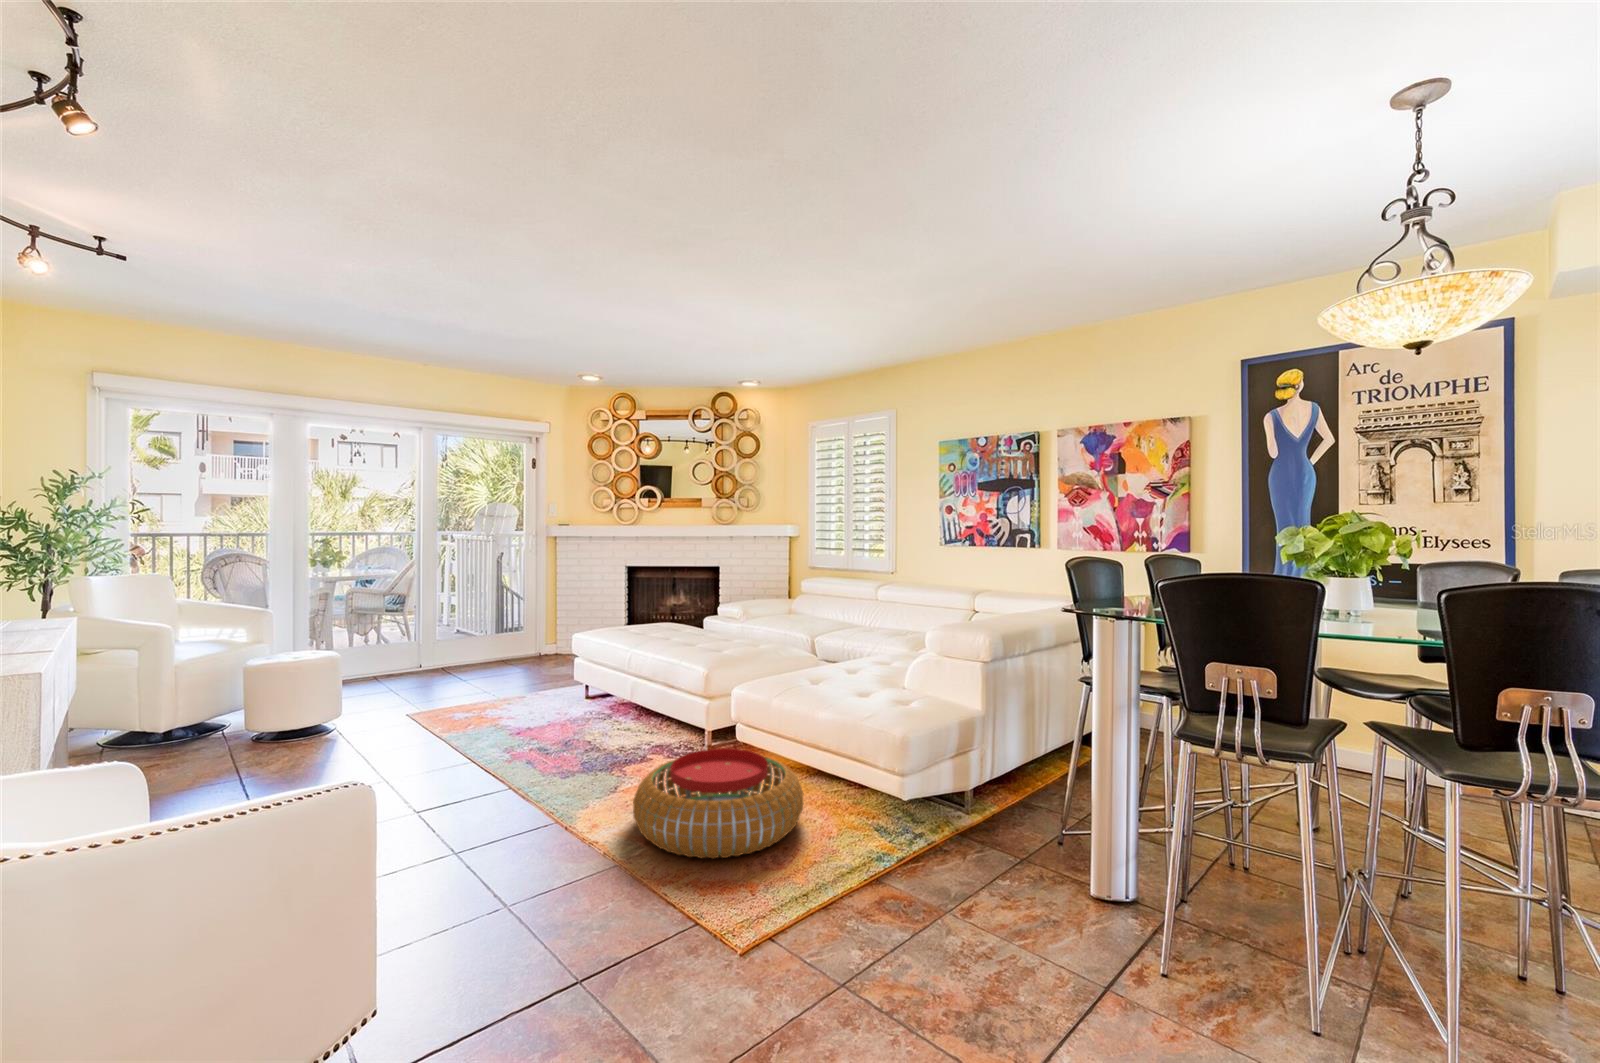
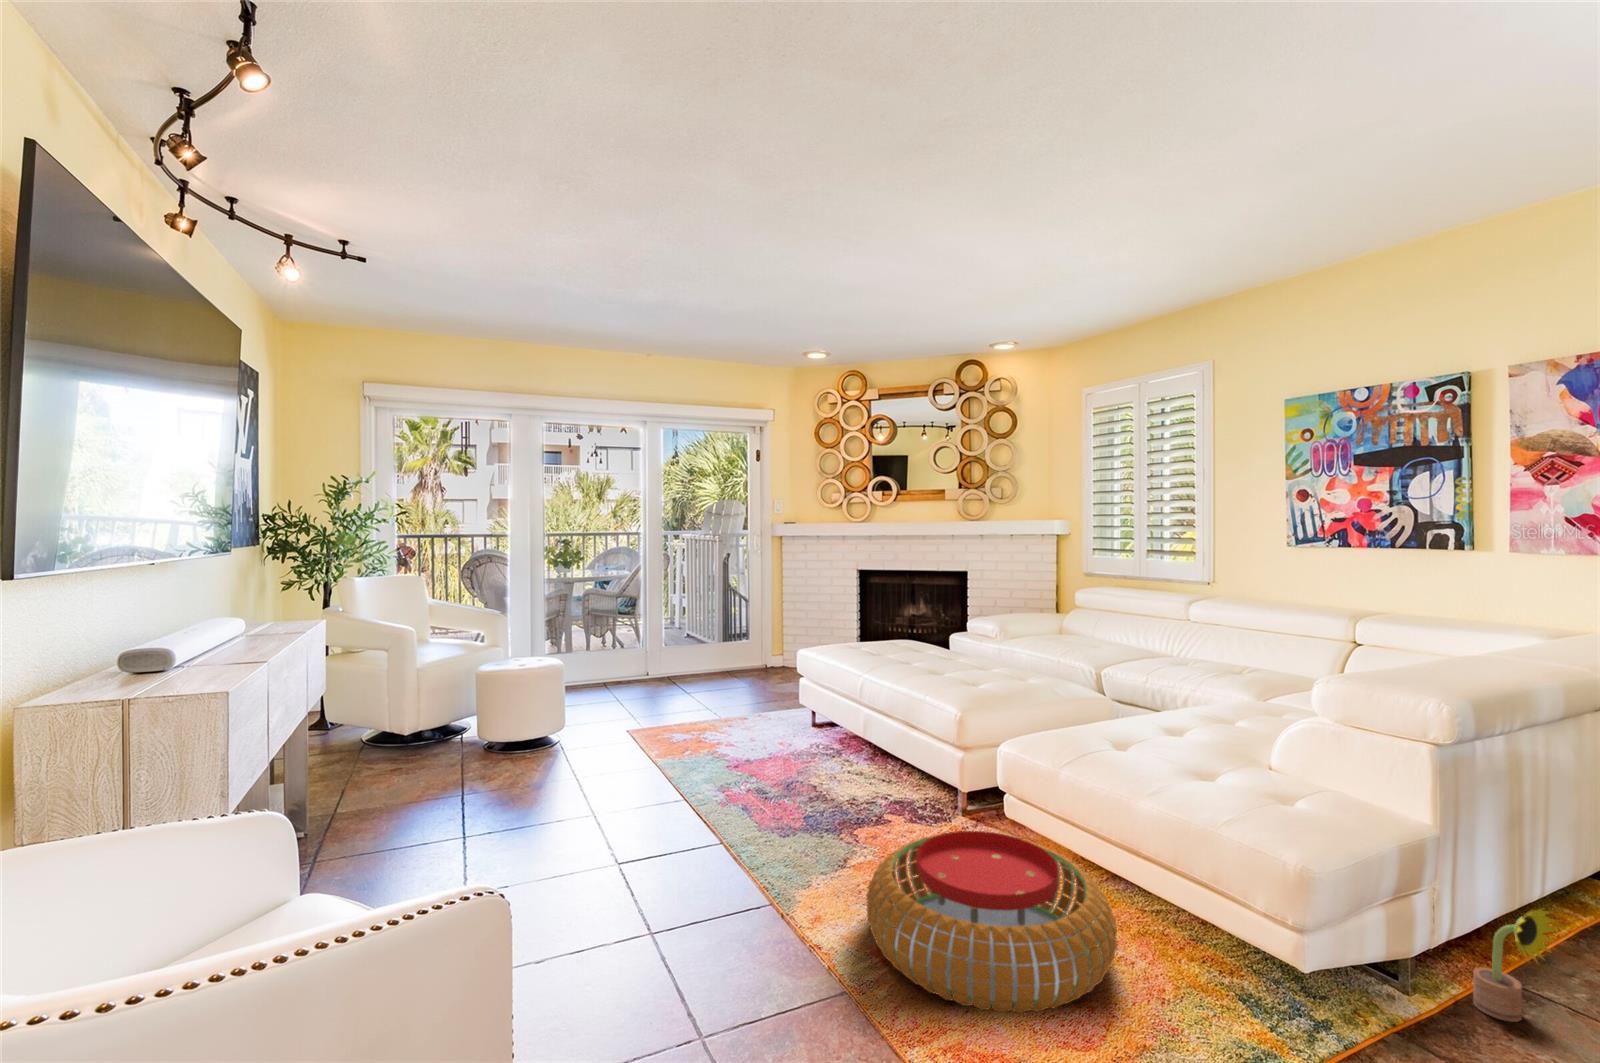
decorative plant: none [998,749,1036,818] -> present [1473,909,1556,1022]

